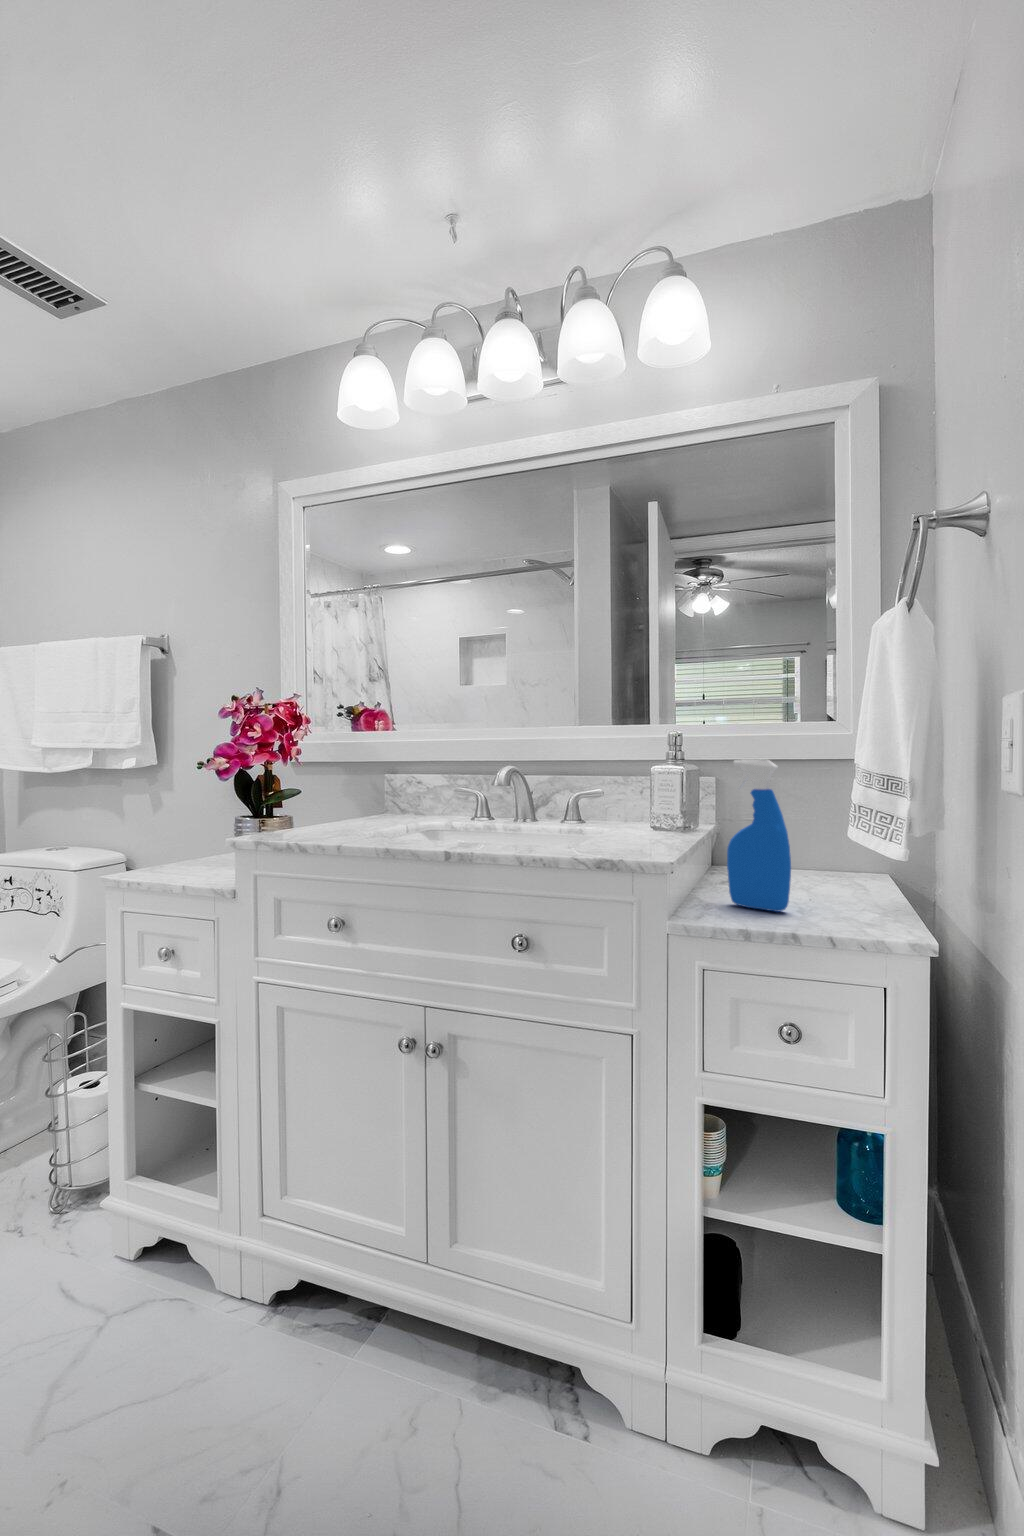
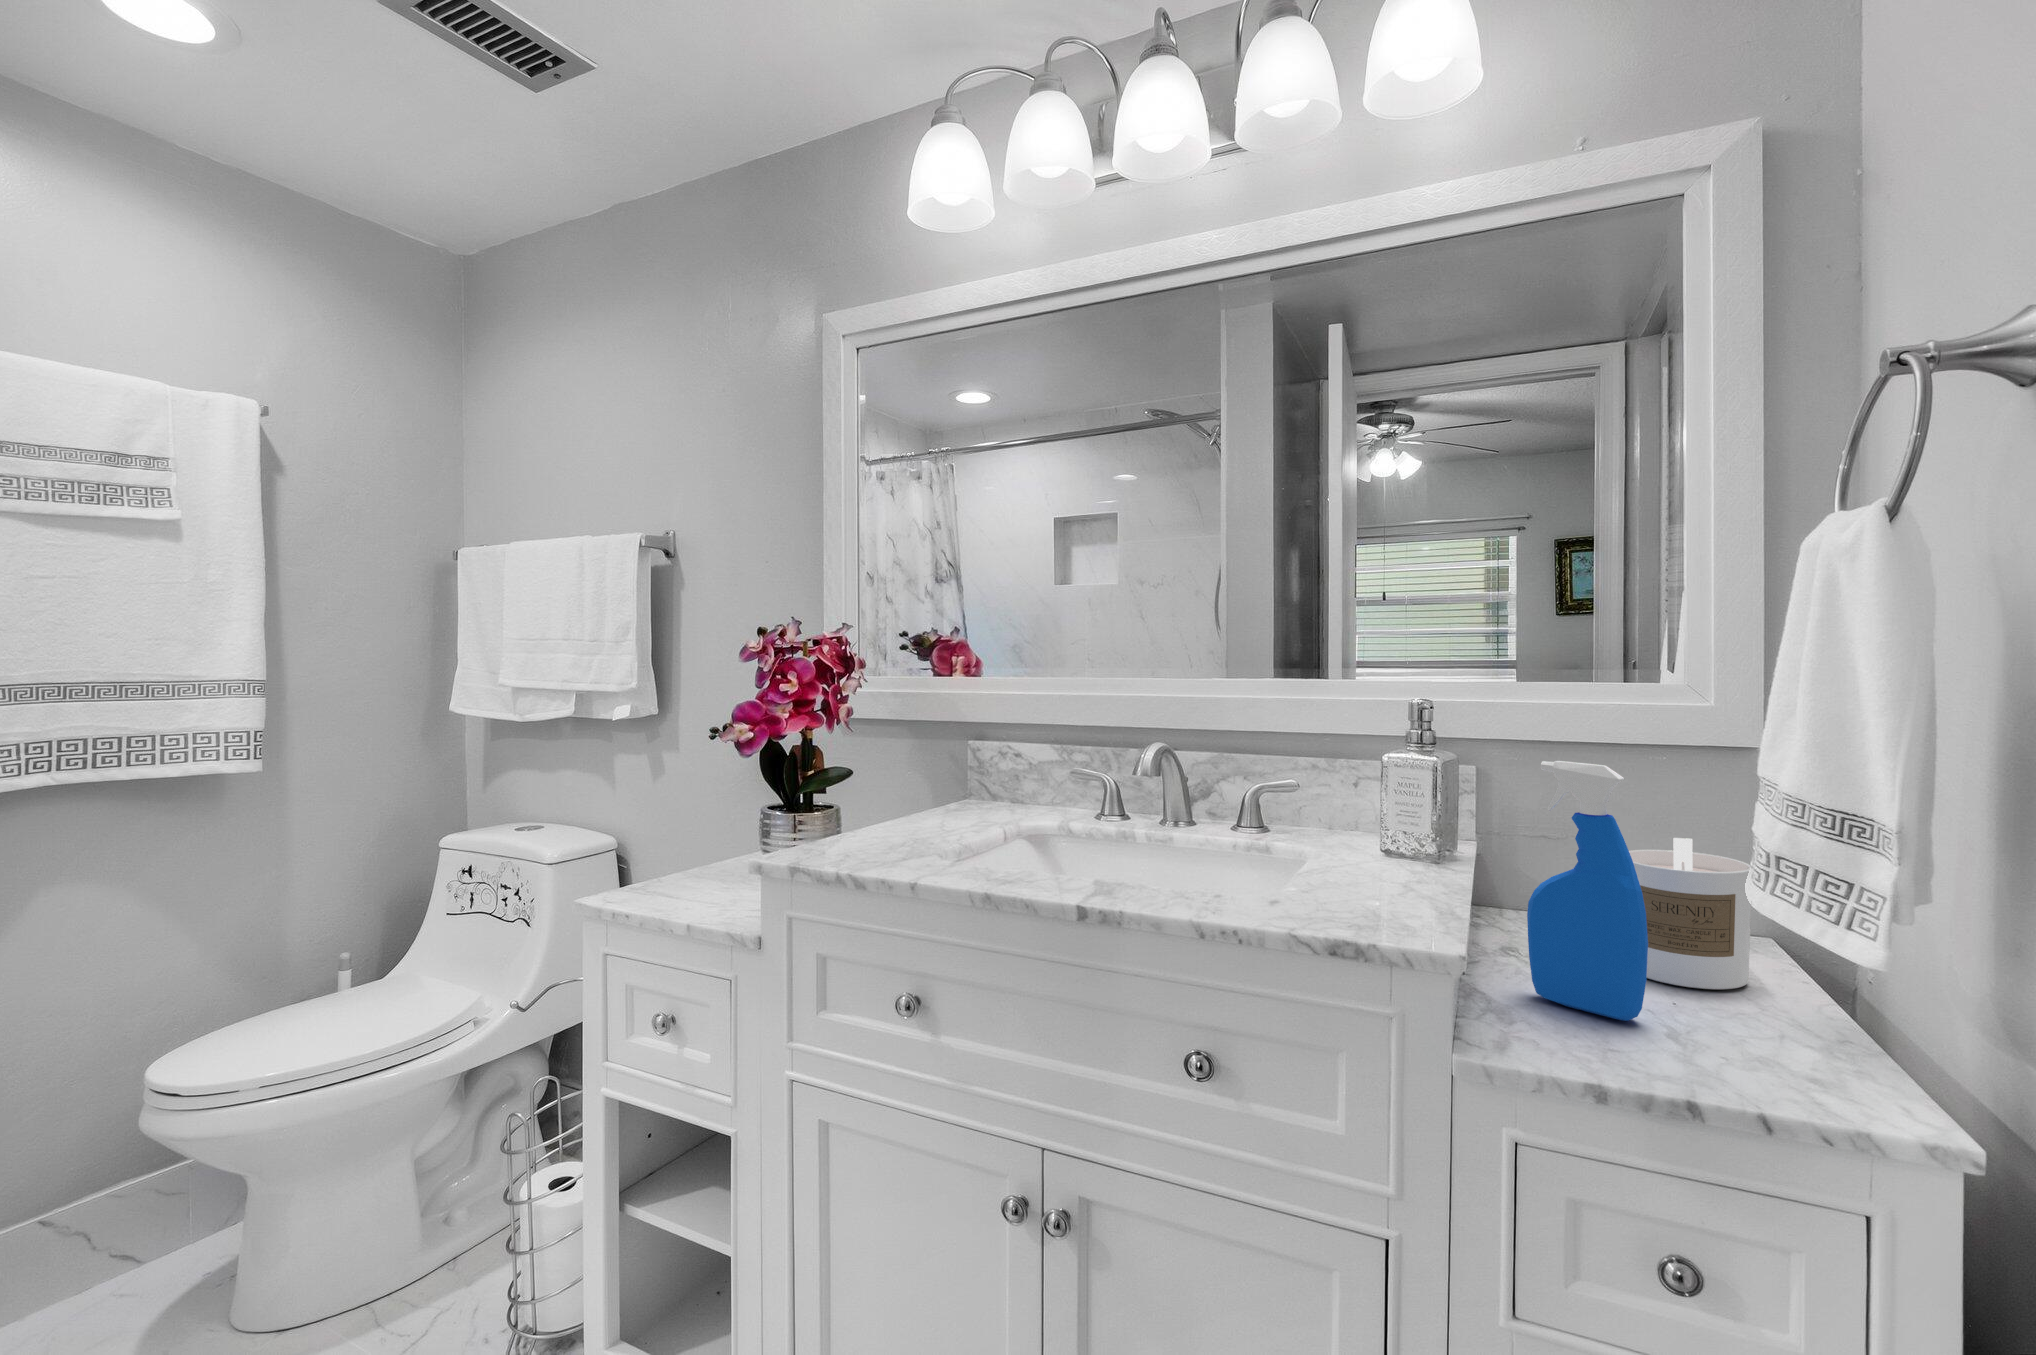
candle: none [786,812,859,900] -> present [1629,838,1751,989]

